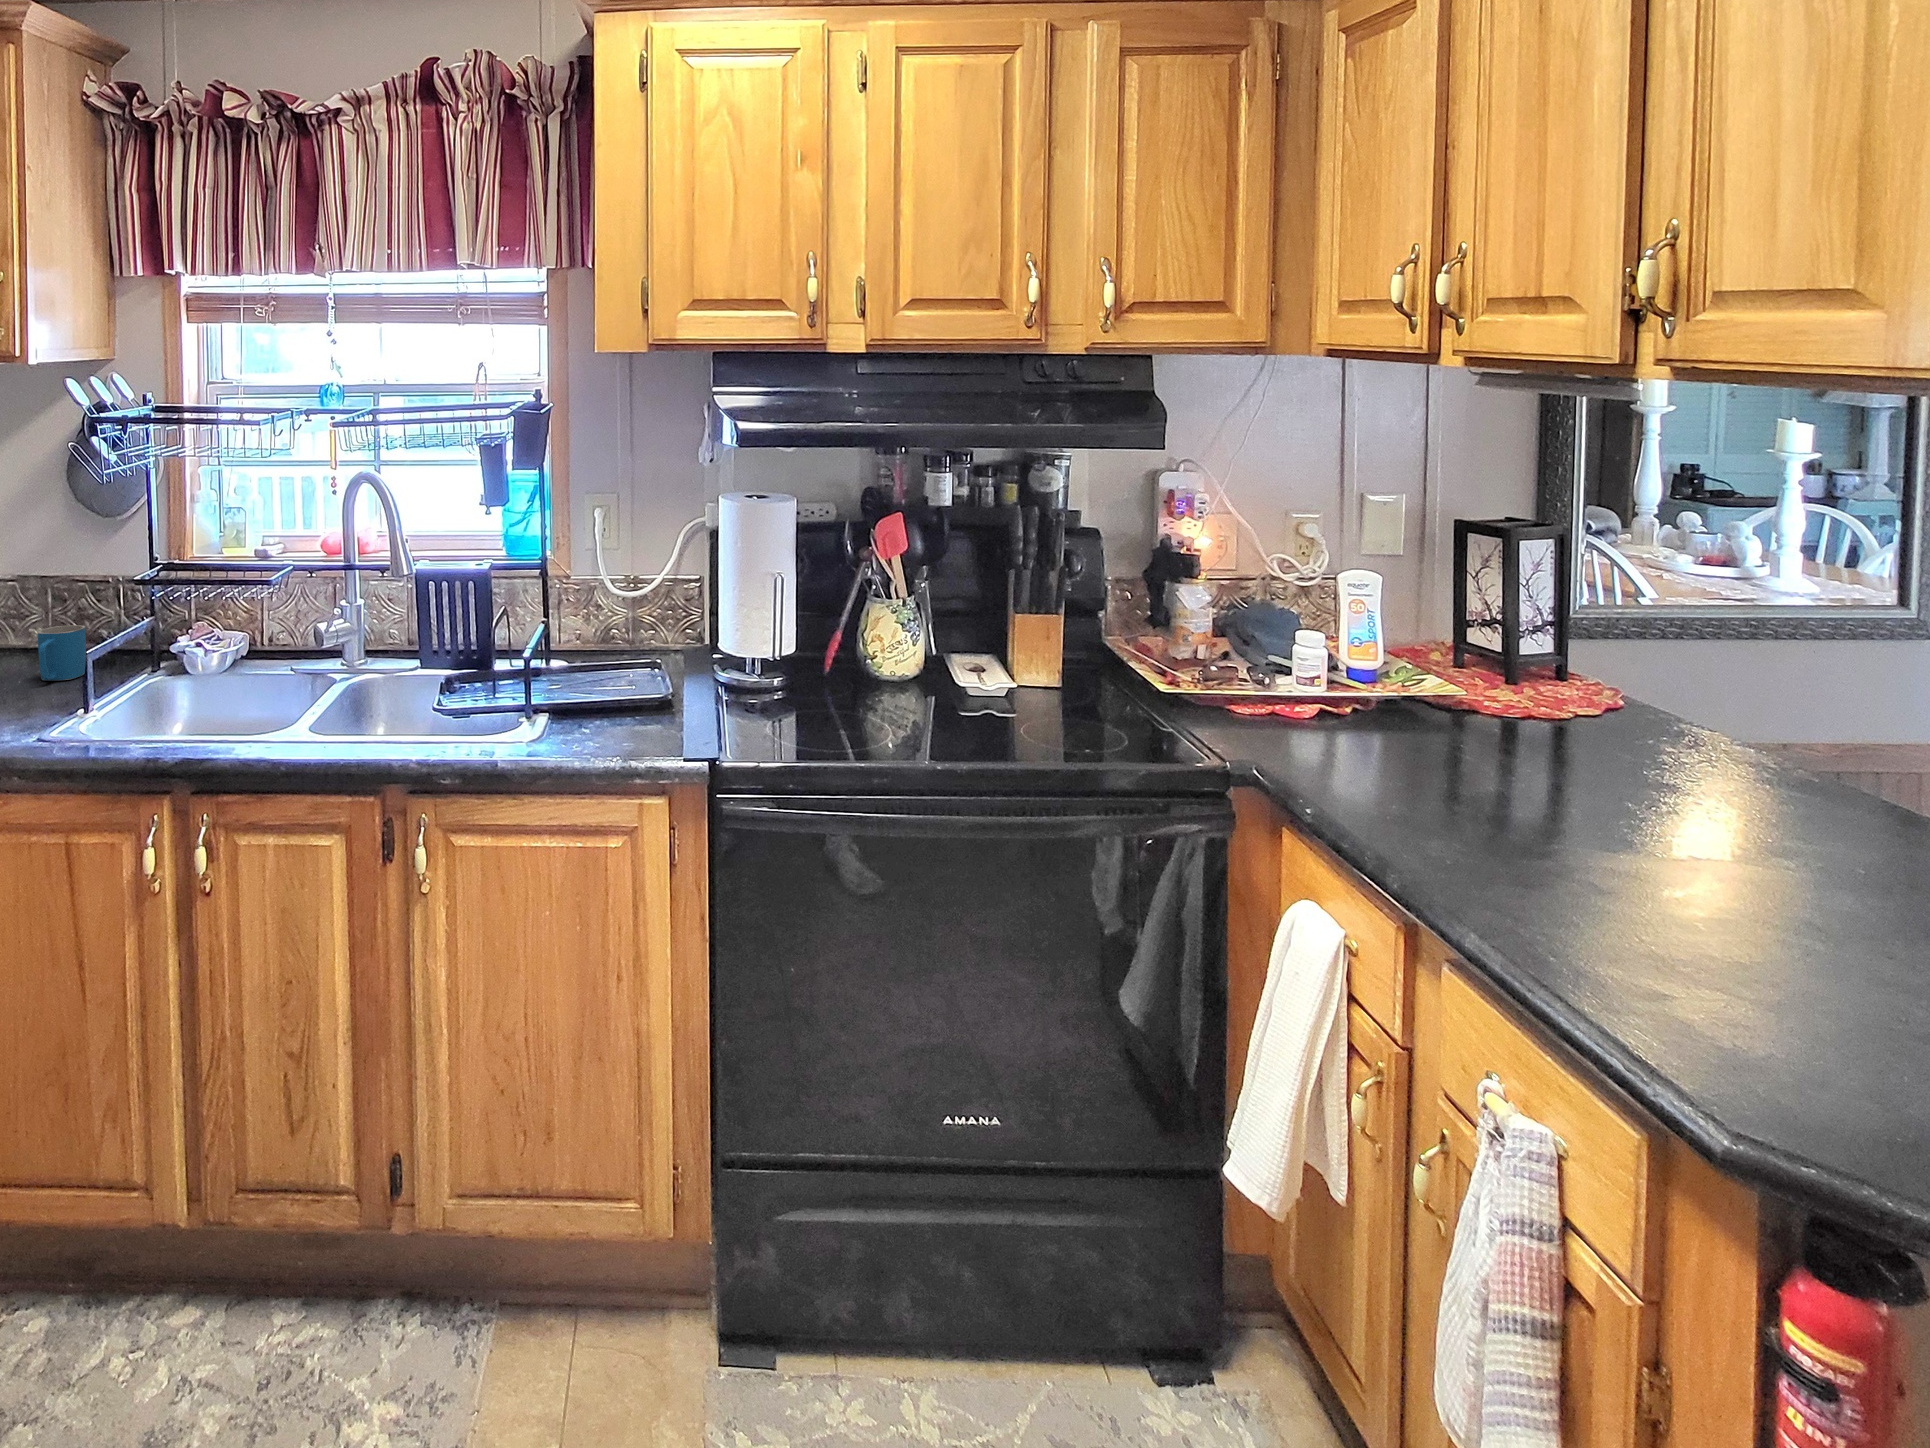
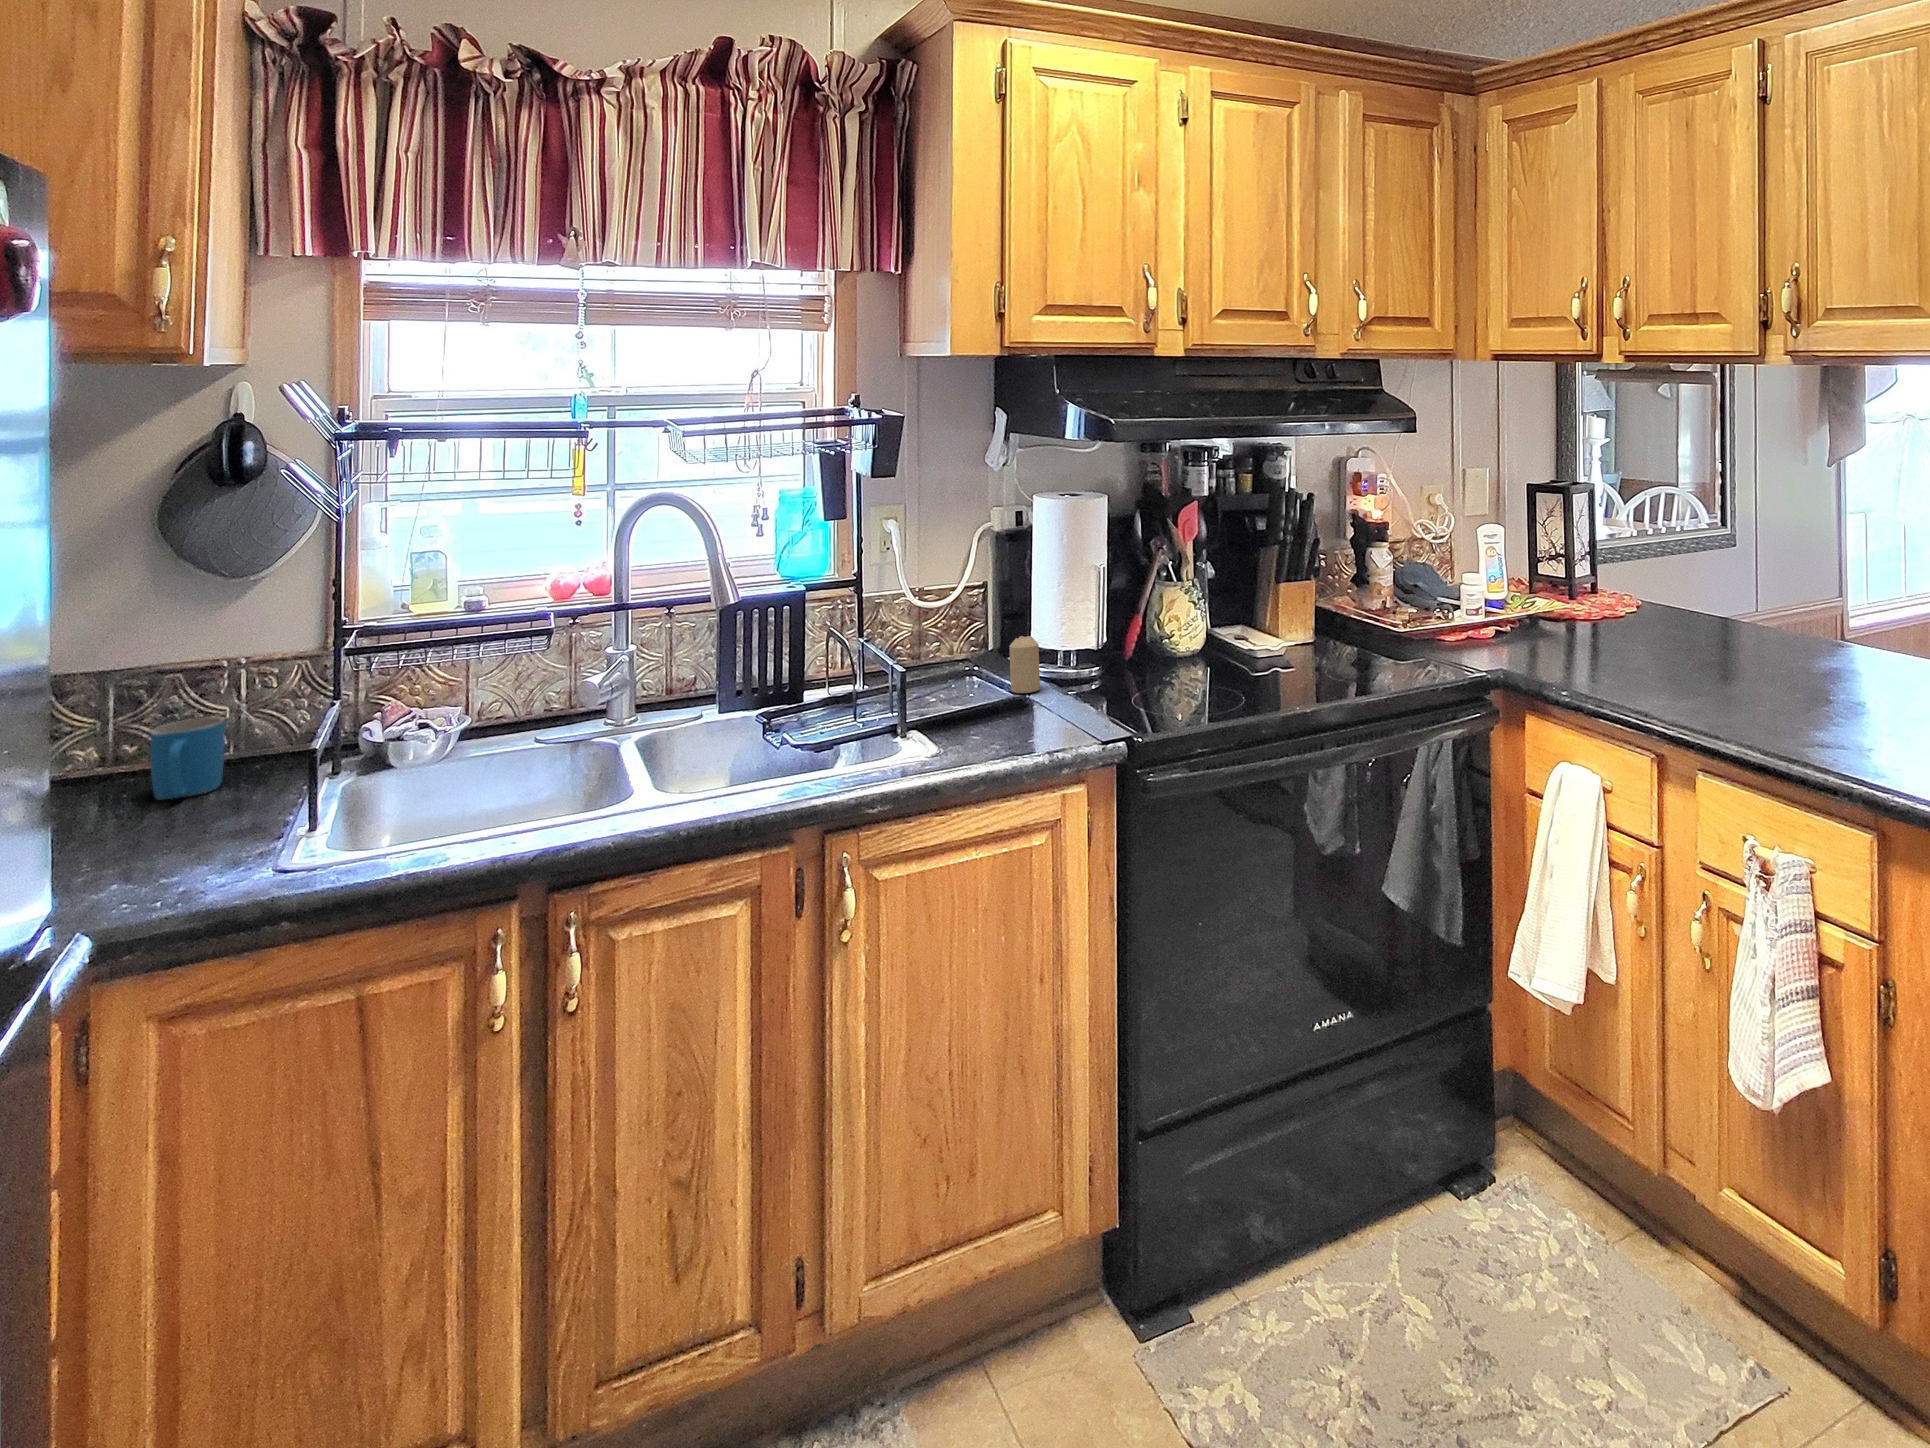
candle: none [669,636,699,694] -> present [1009,636,1040,693]

